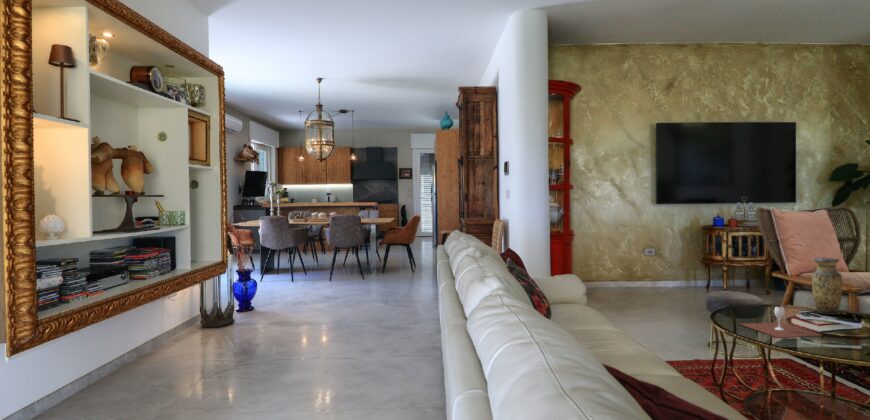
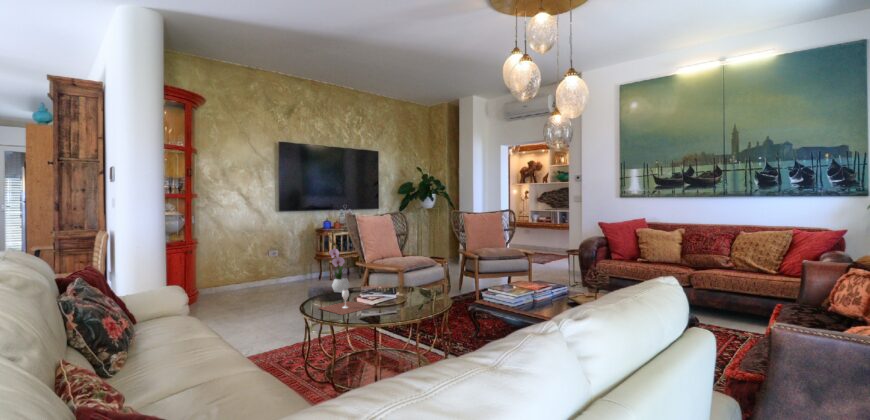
flower arrangement: none [747,243,780,310] -> present [329,241,350,293]
vase: present [812,258,842,315] -> none [372,249,389,290]

